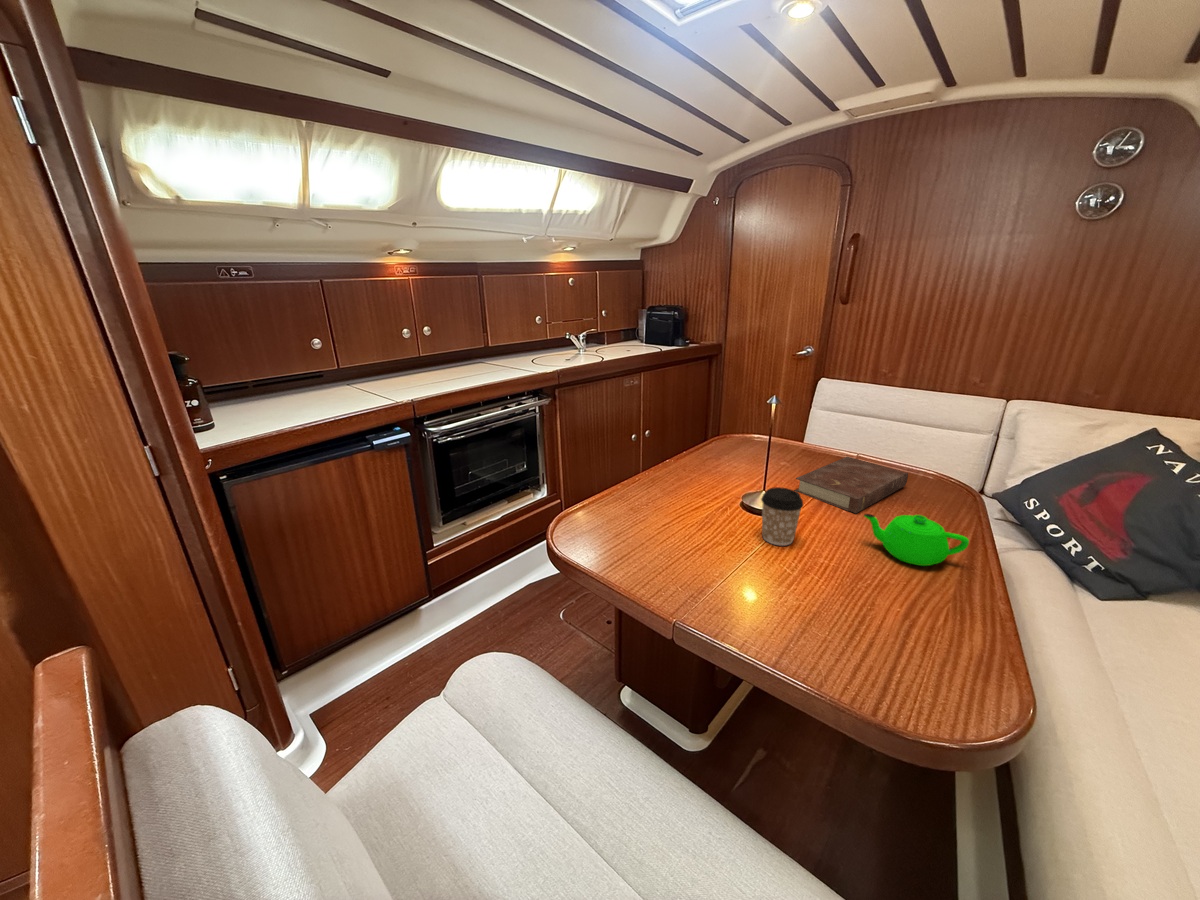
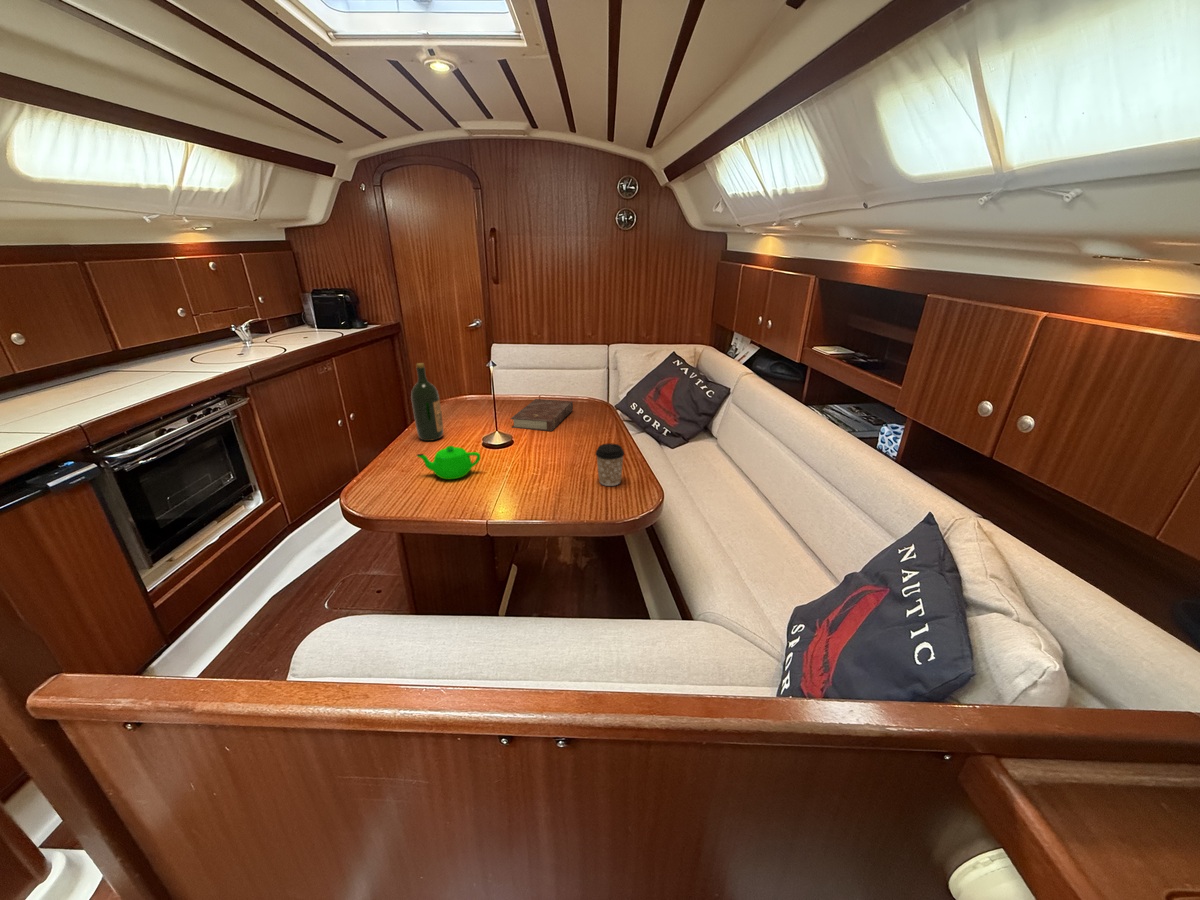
wine bottle: none [670,385,704,483] -> present [411,363,443,441]
coffee cup: present [761,487,803,546] -> present [595,443,624,486]
teapot: present [864,514,969,566] -> present [417,446,480,479]

